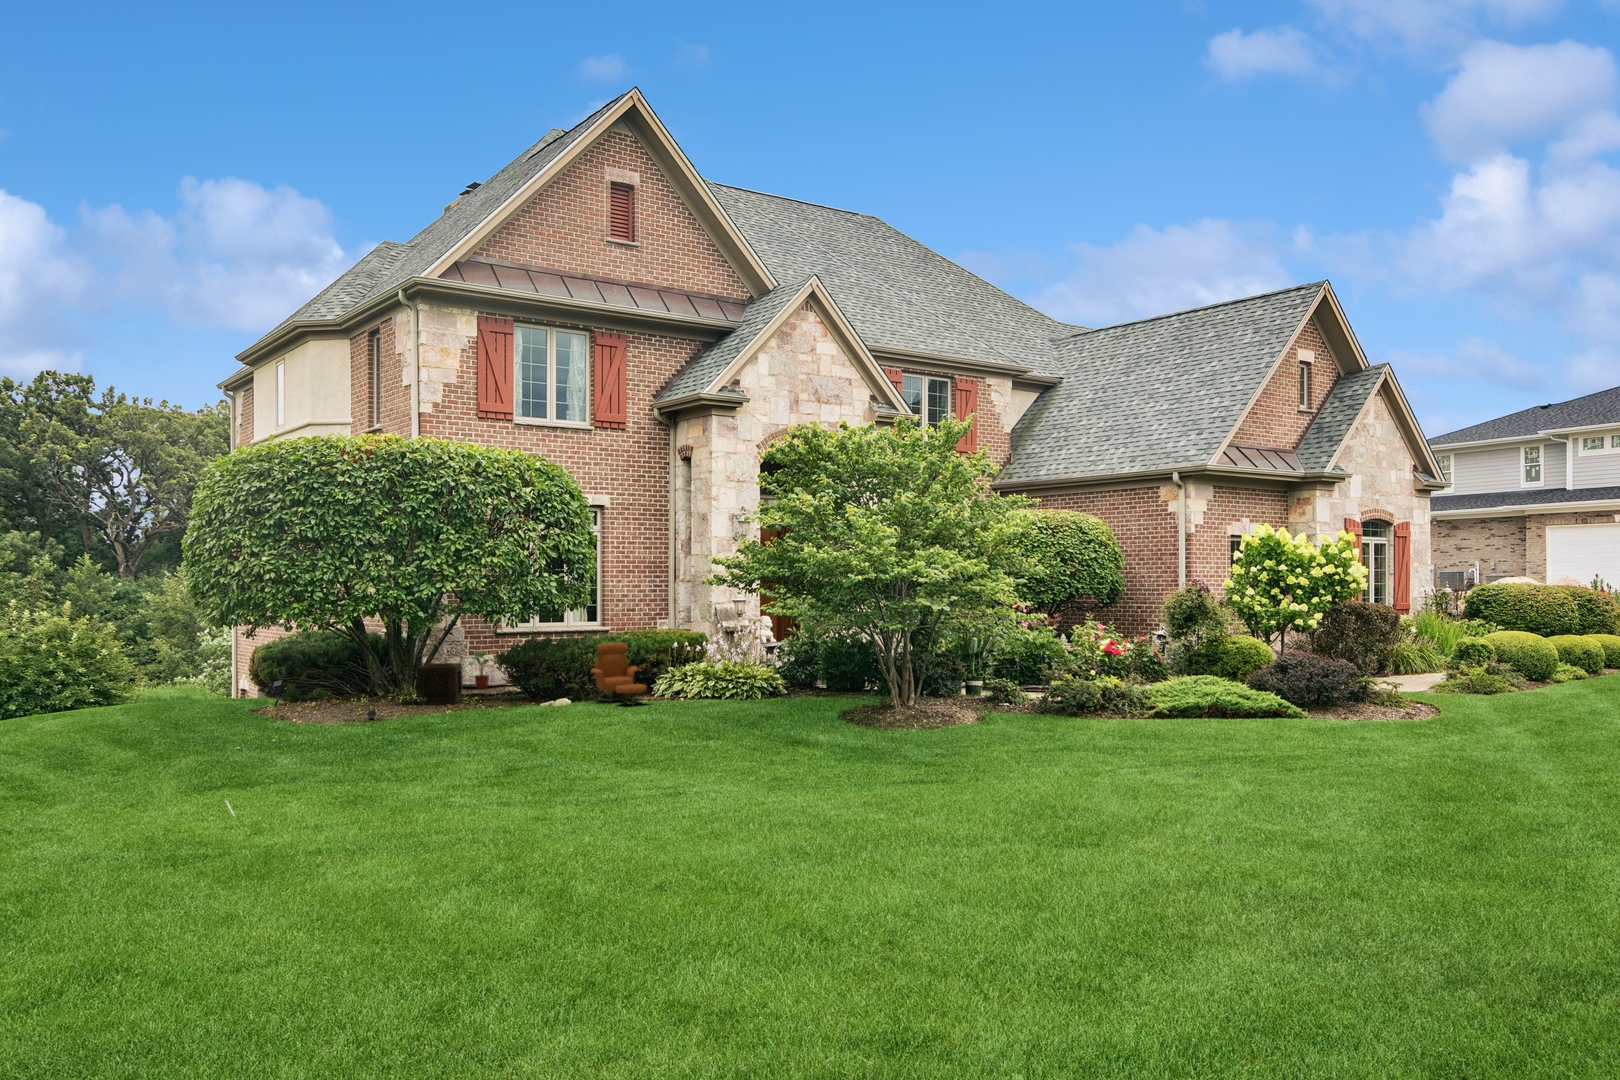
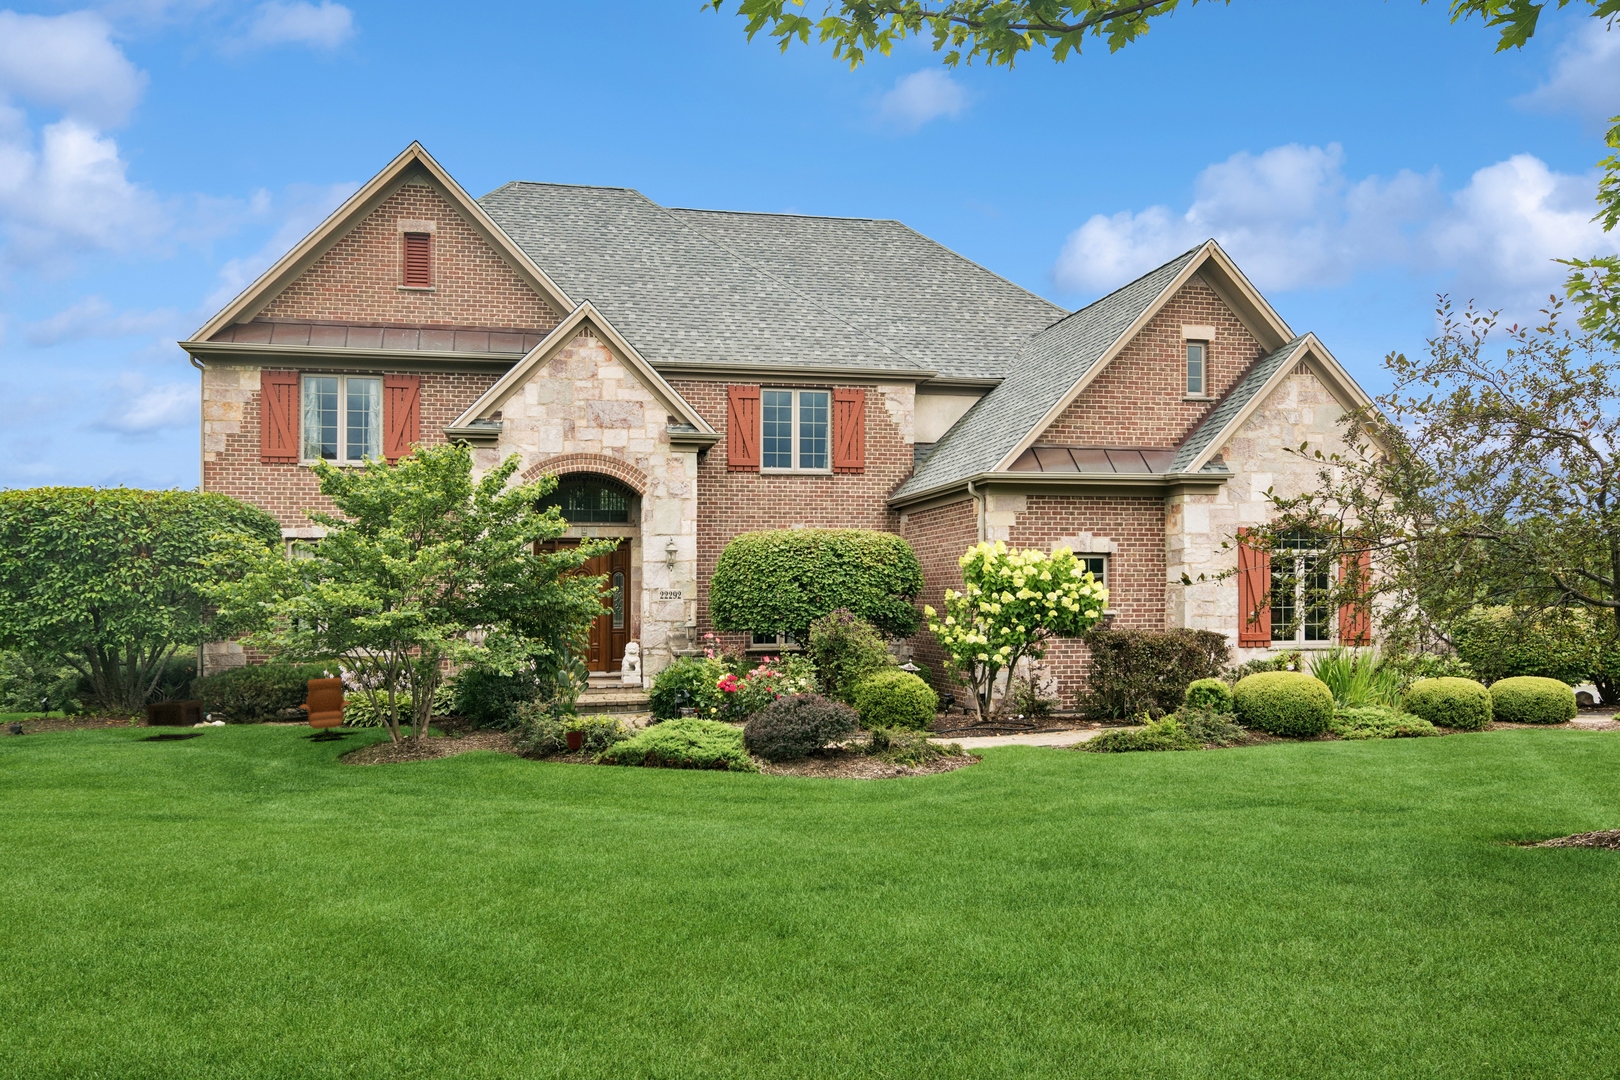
potted plant: present [461,653,497,689] -> present [550,704,589,749]

